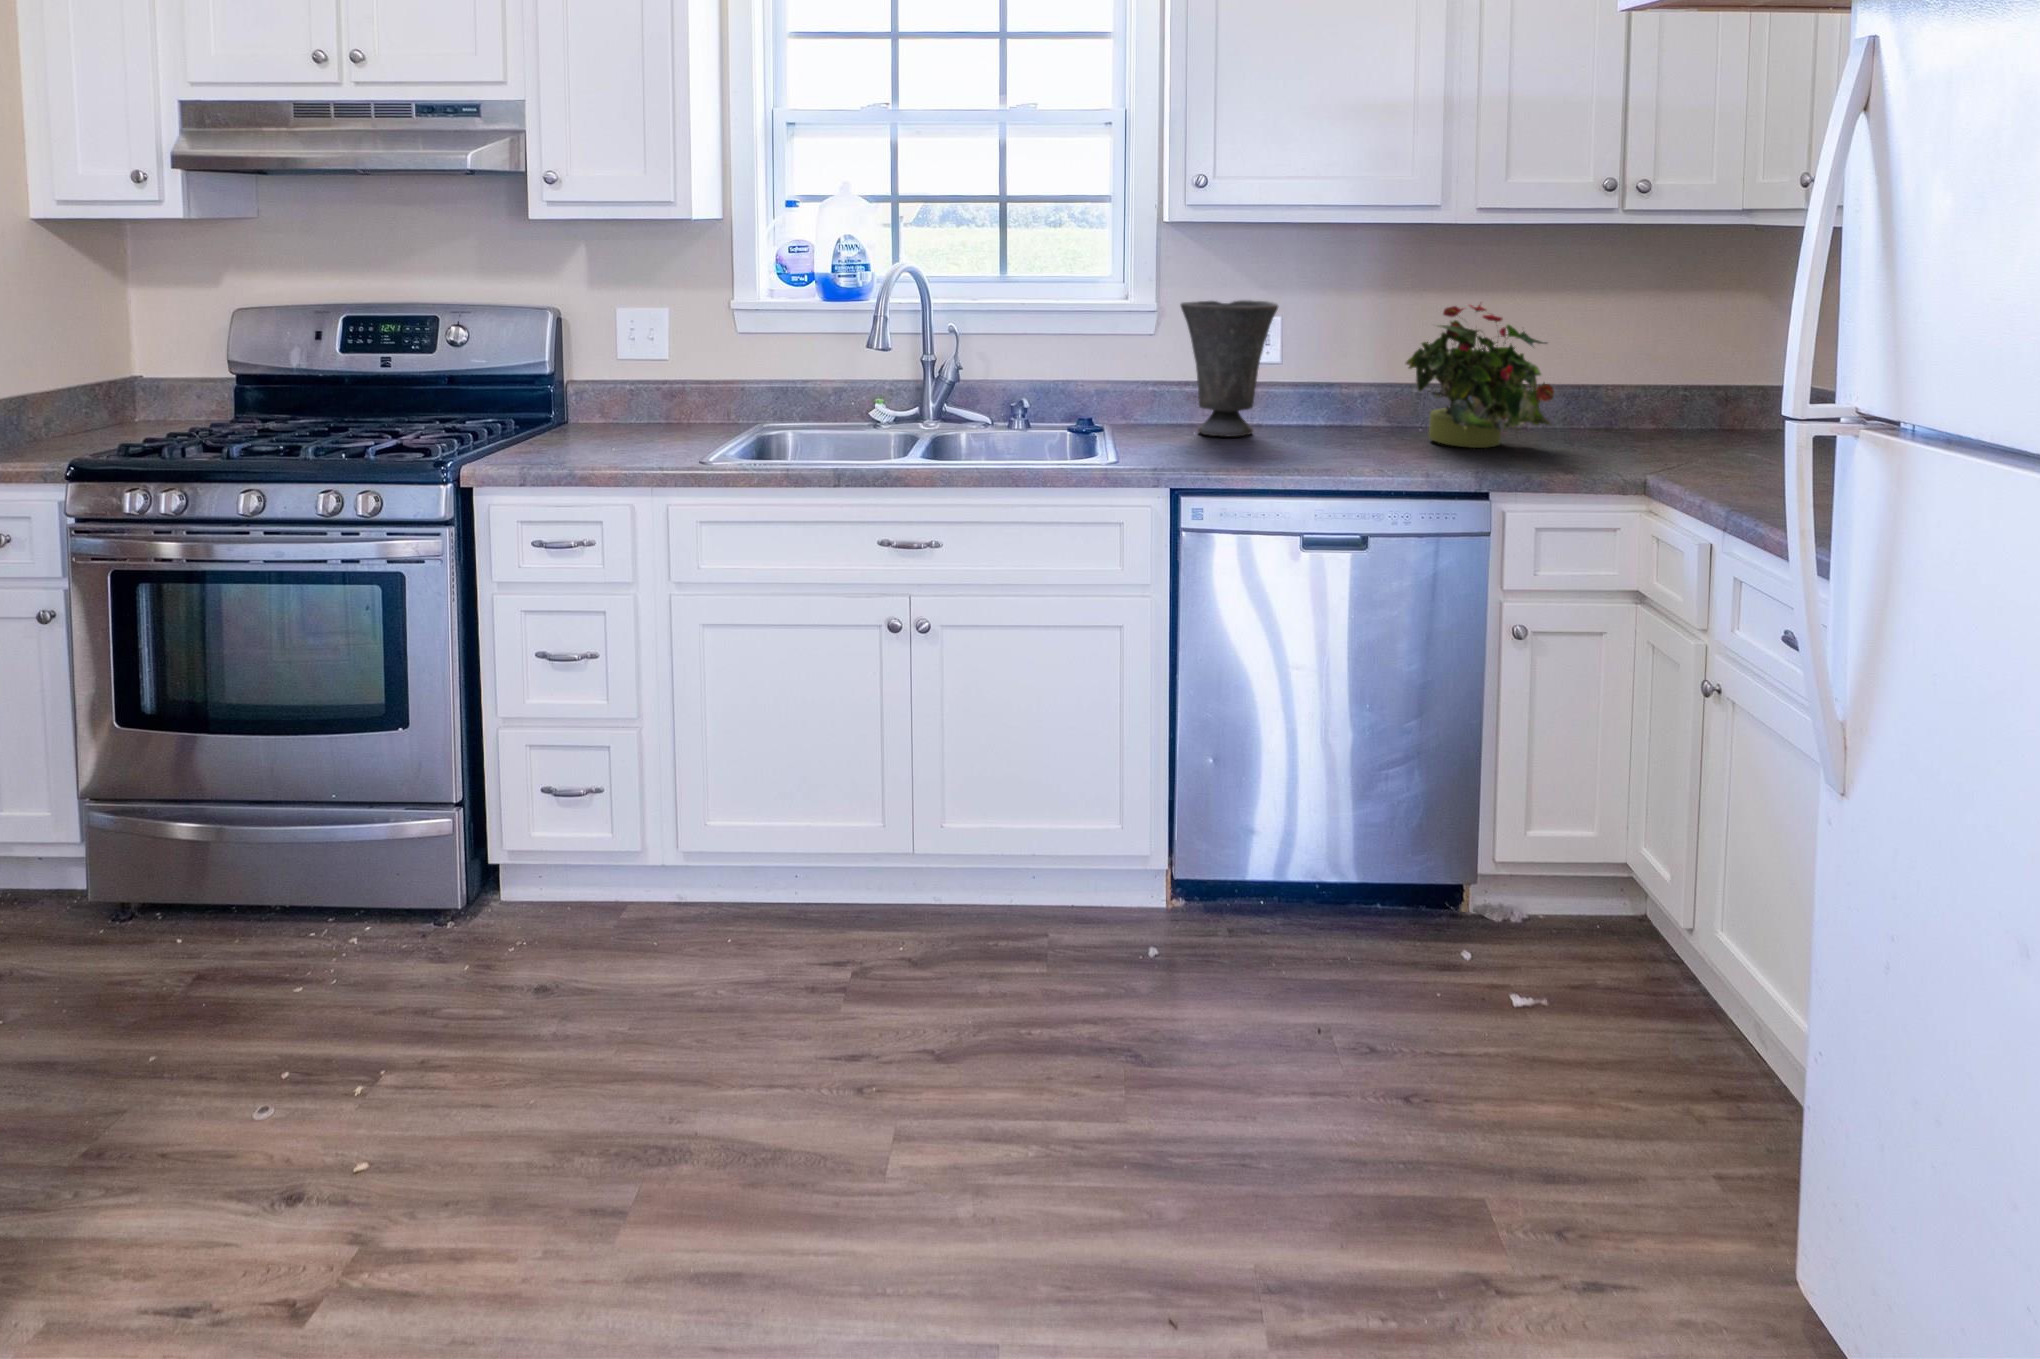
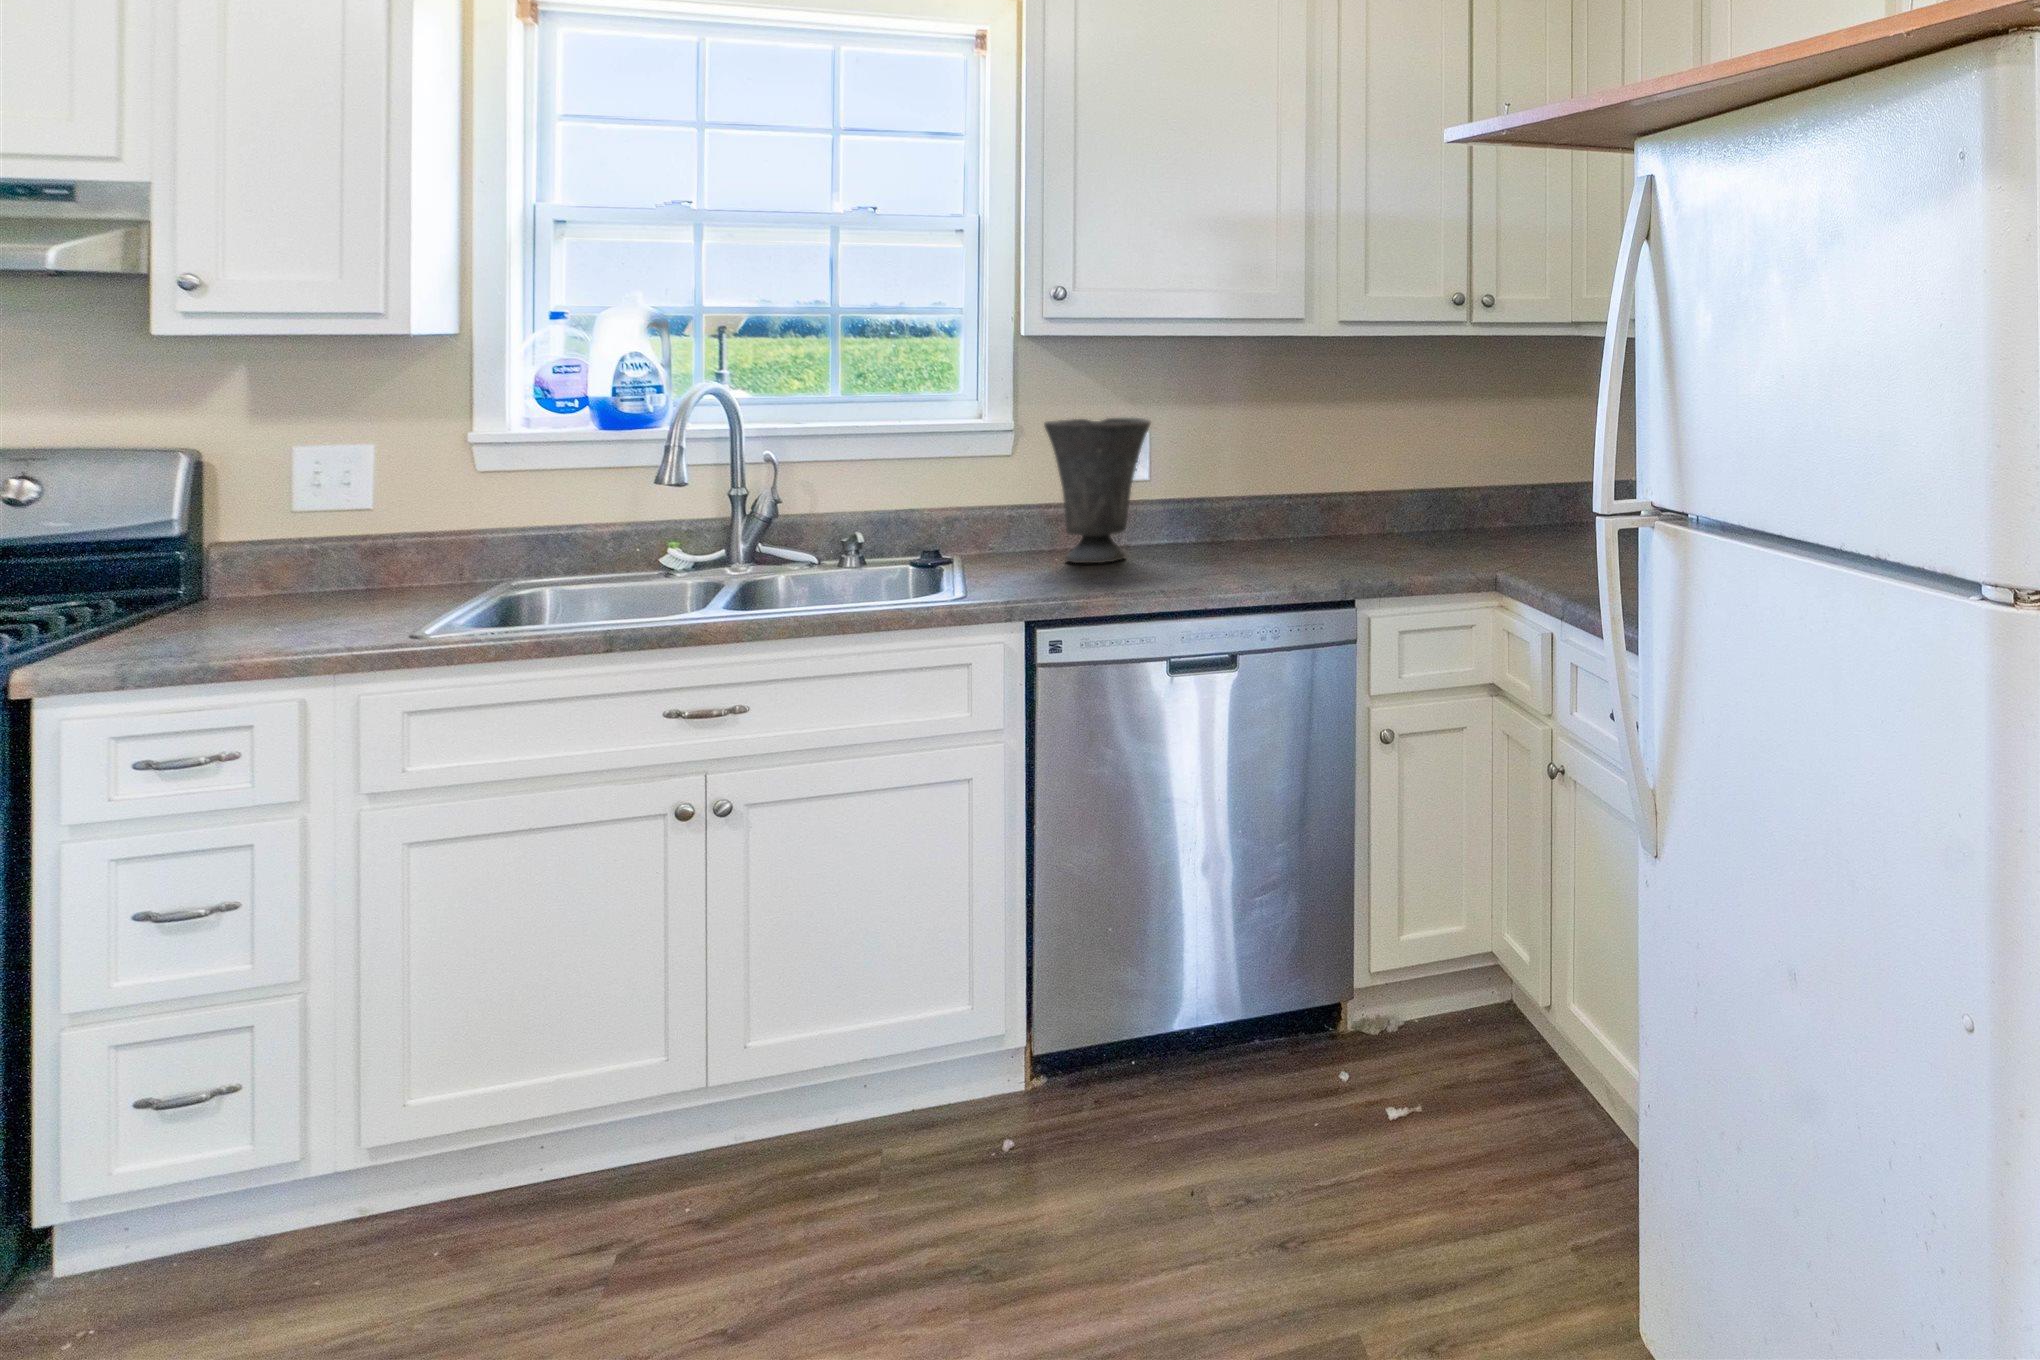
potted plant: present [1406,305,1554,448] -> none [1283,413,1423,558]

